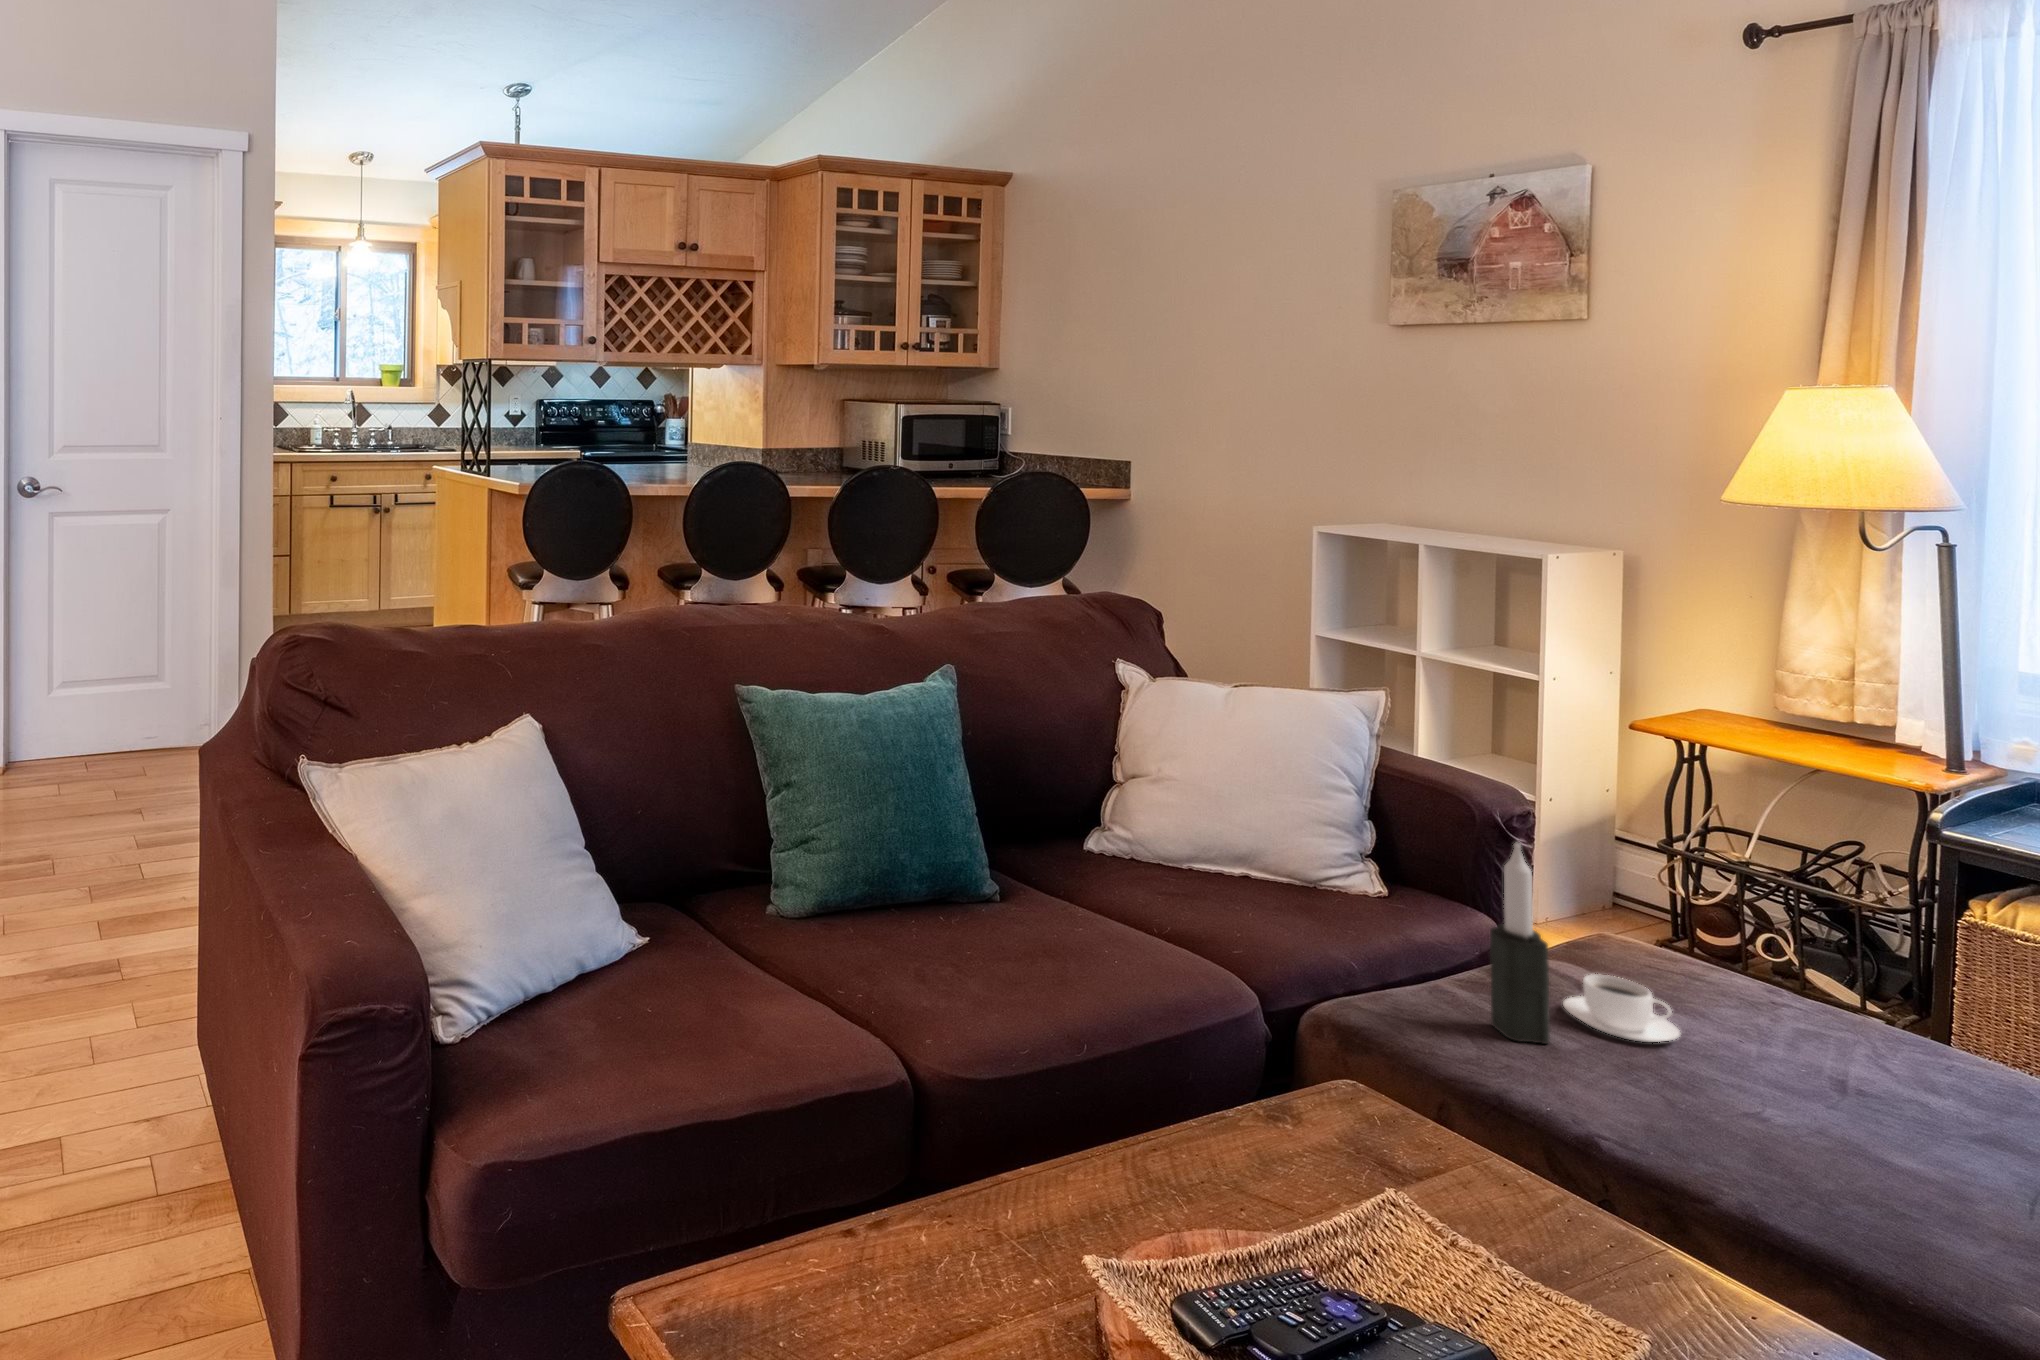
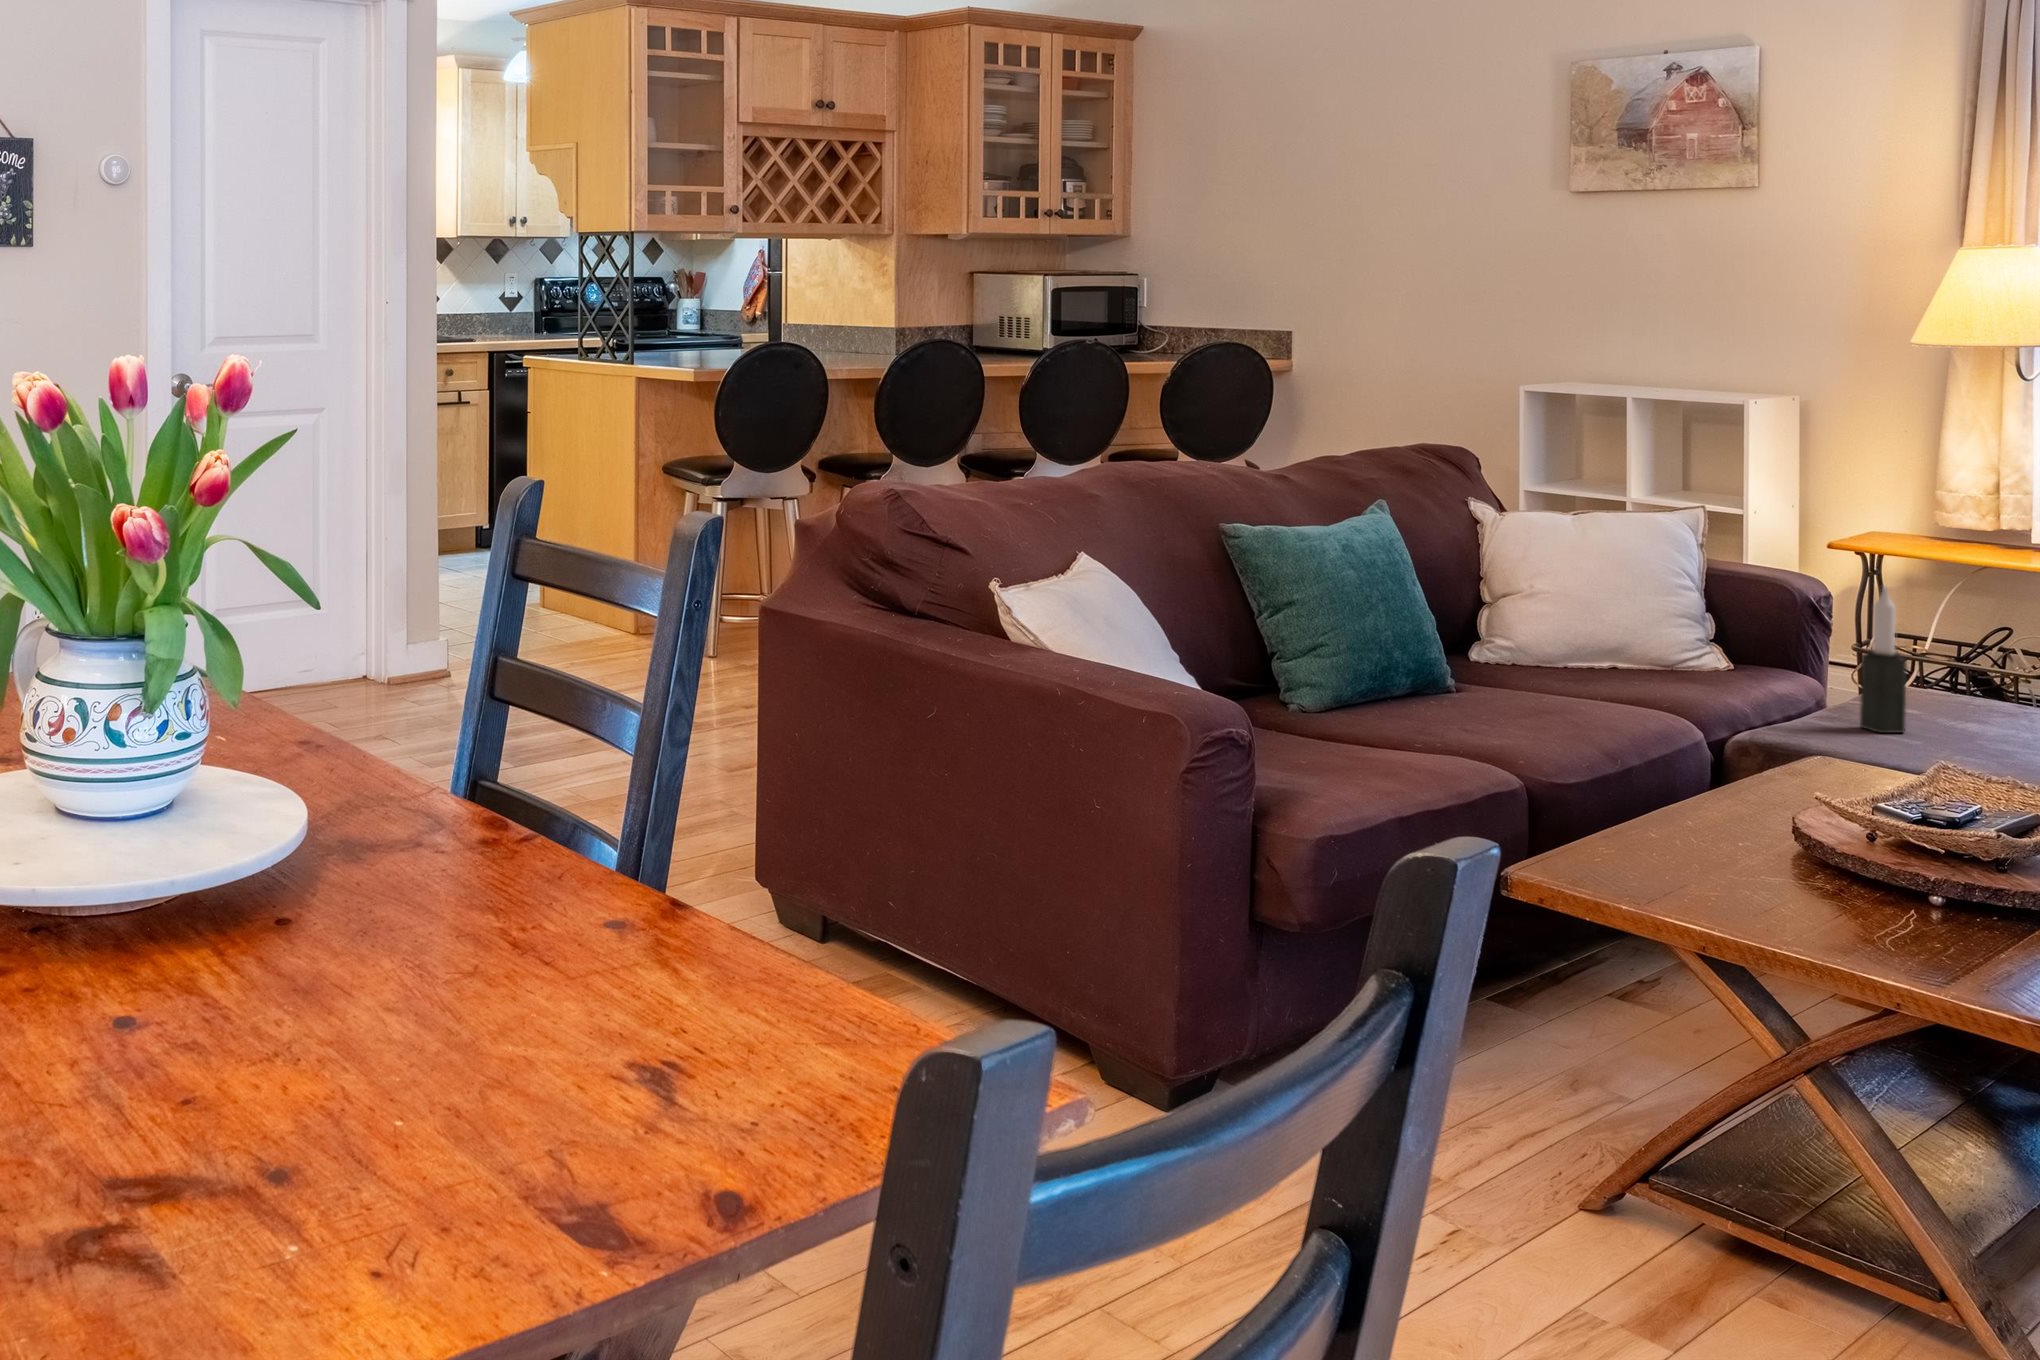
coffee cup: present [1563,974,1680,1042] -> none [1900,688,1987,728]

